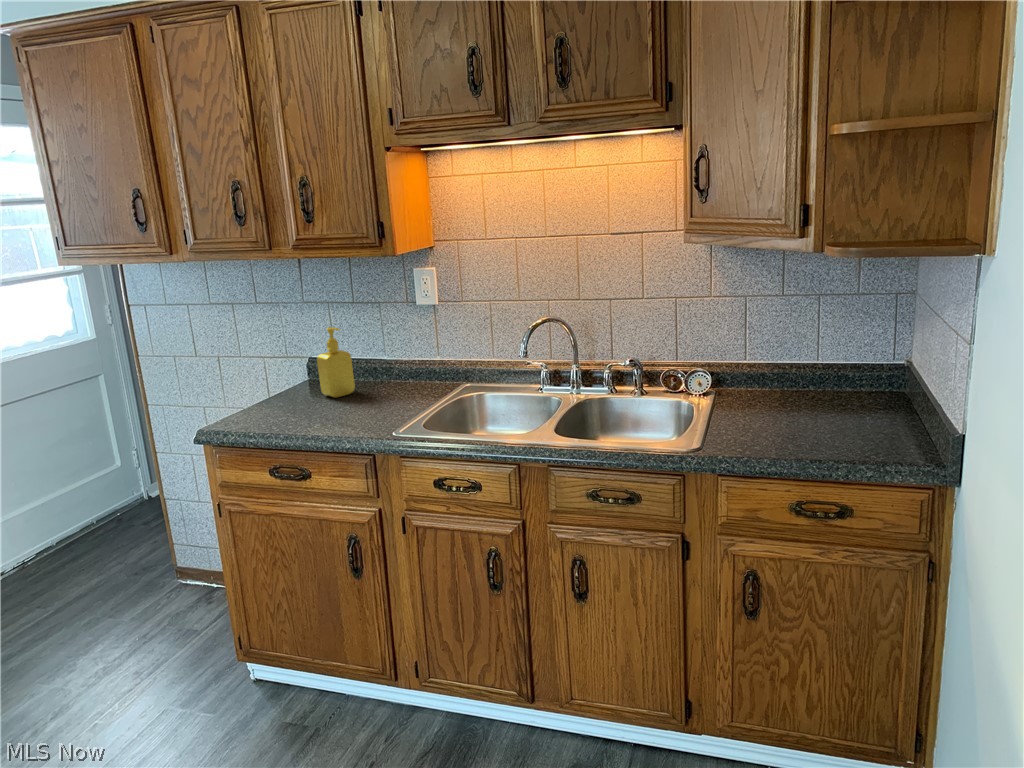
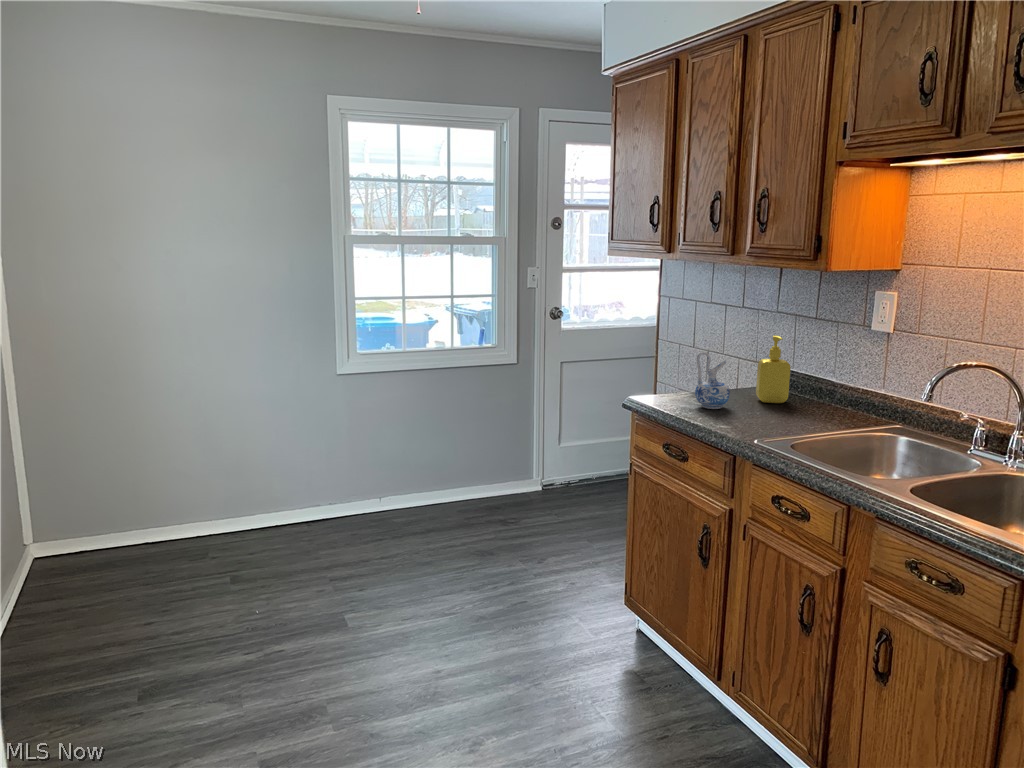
ceramic pitcher: none [272,361,315,421] -> present [695,352,730,409]

